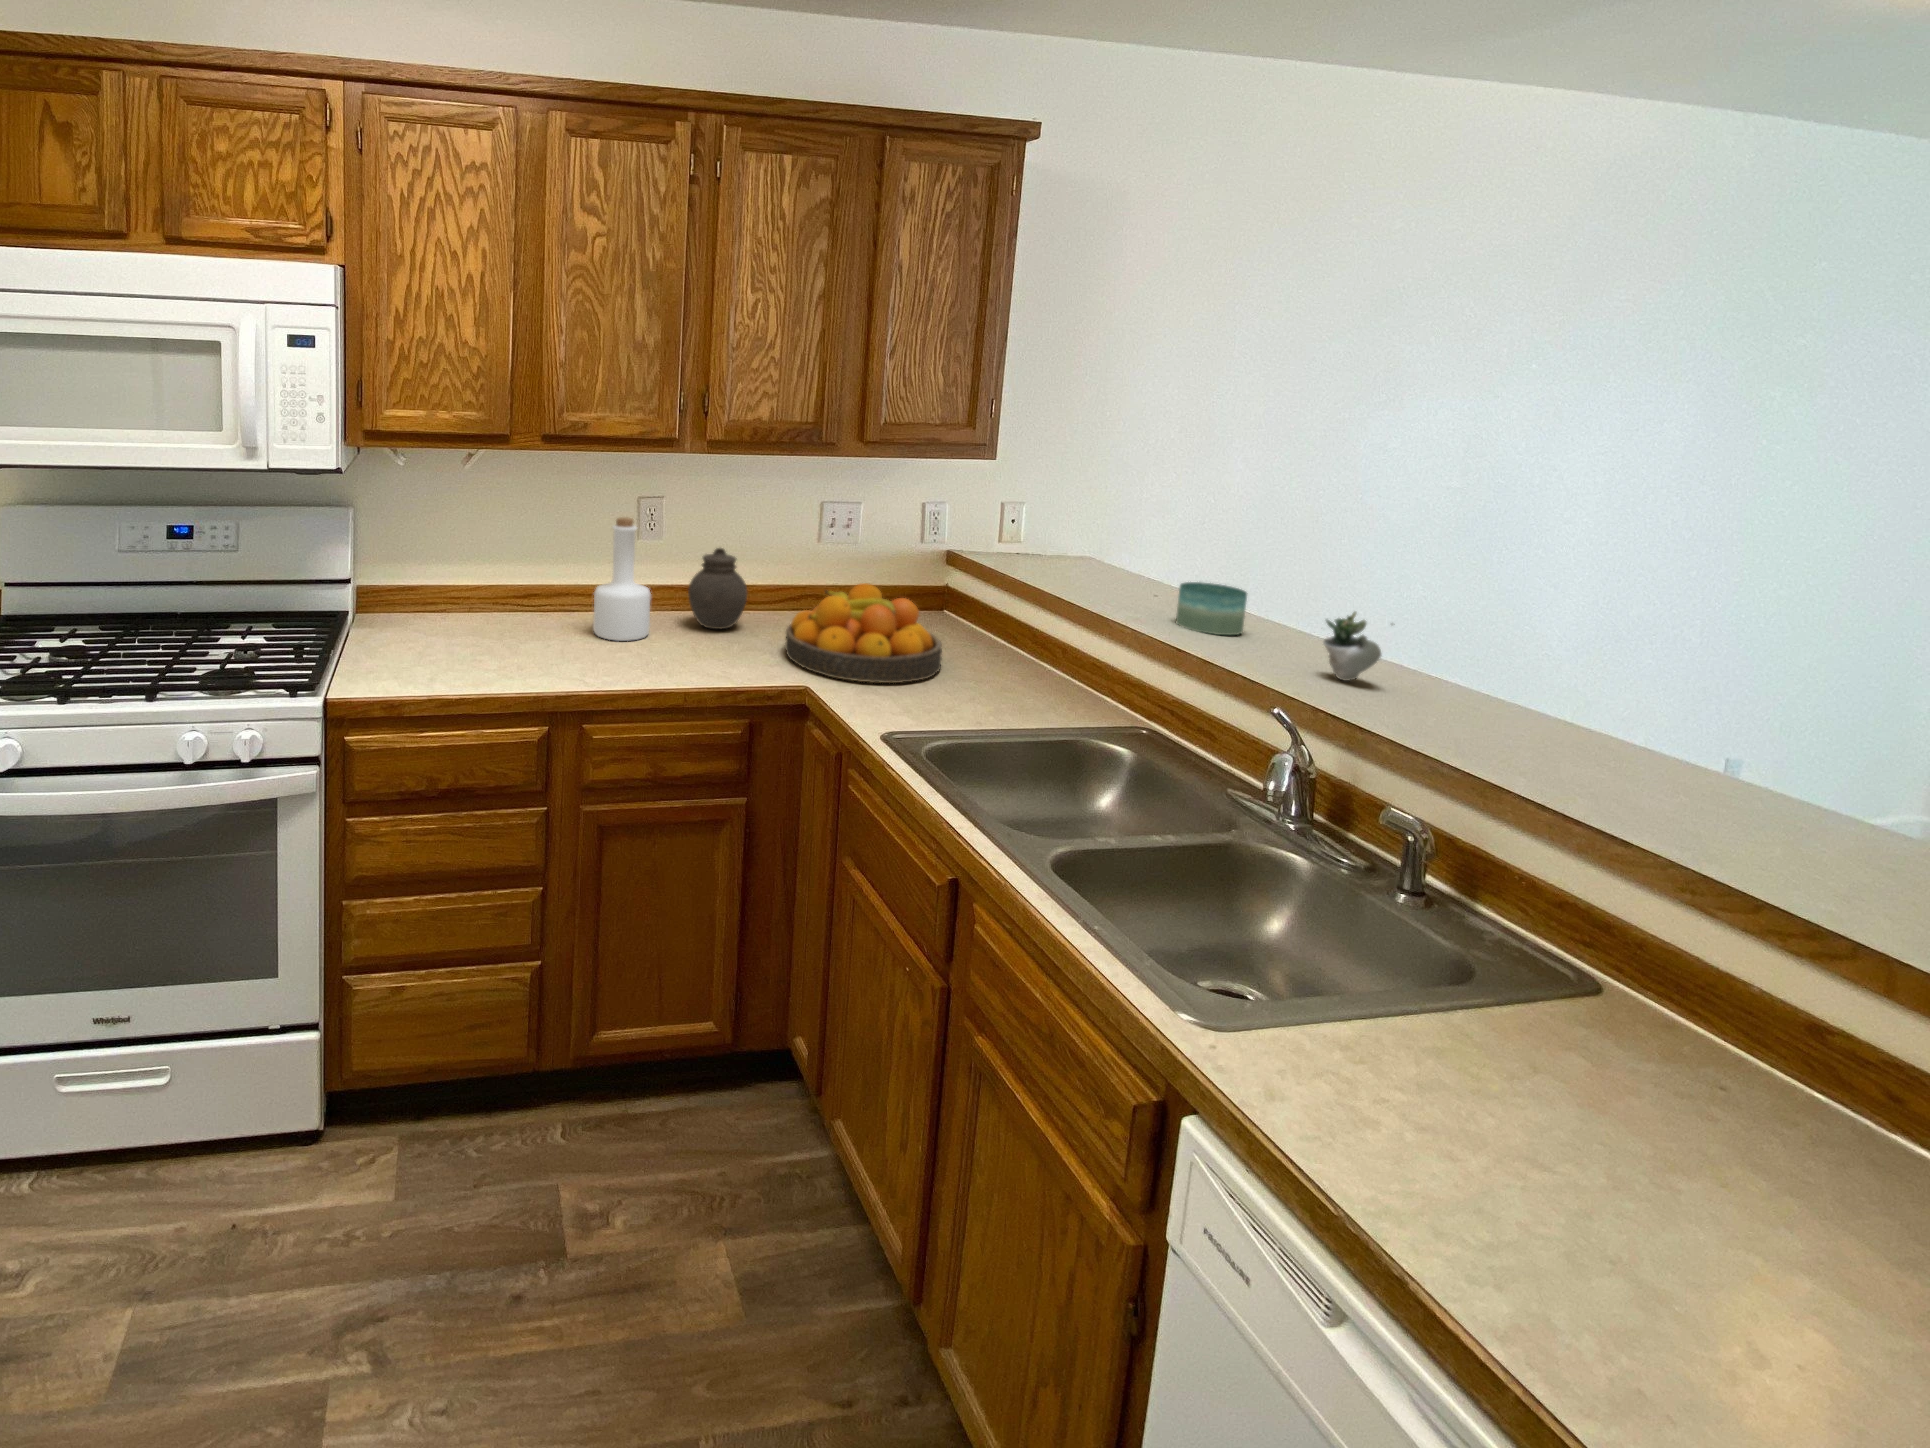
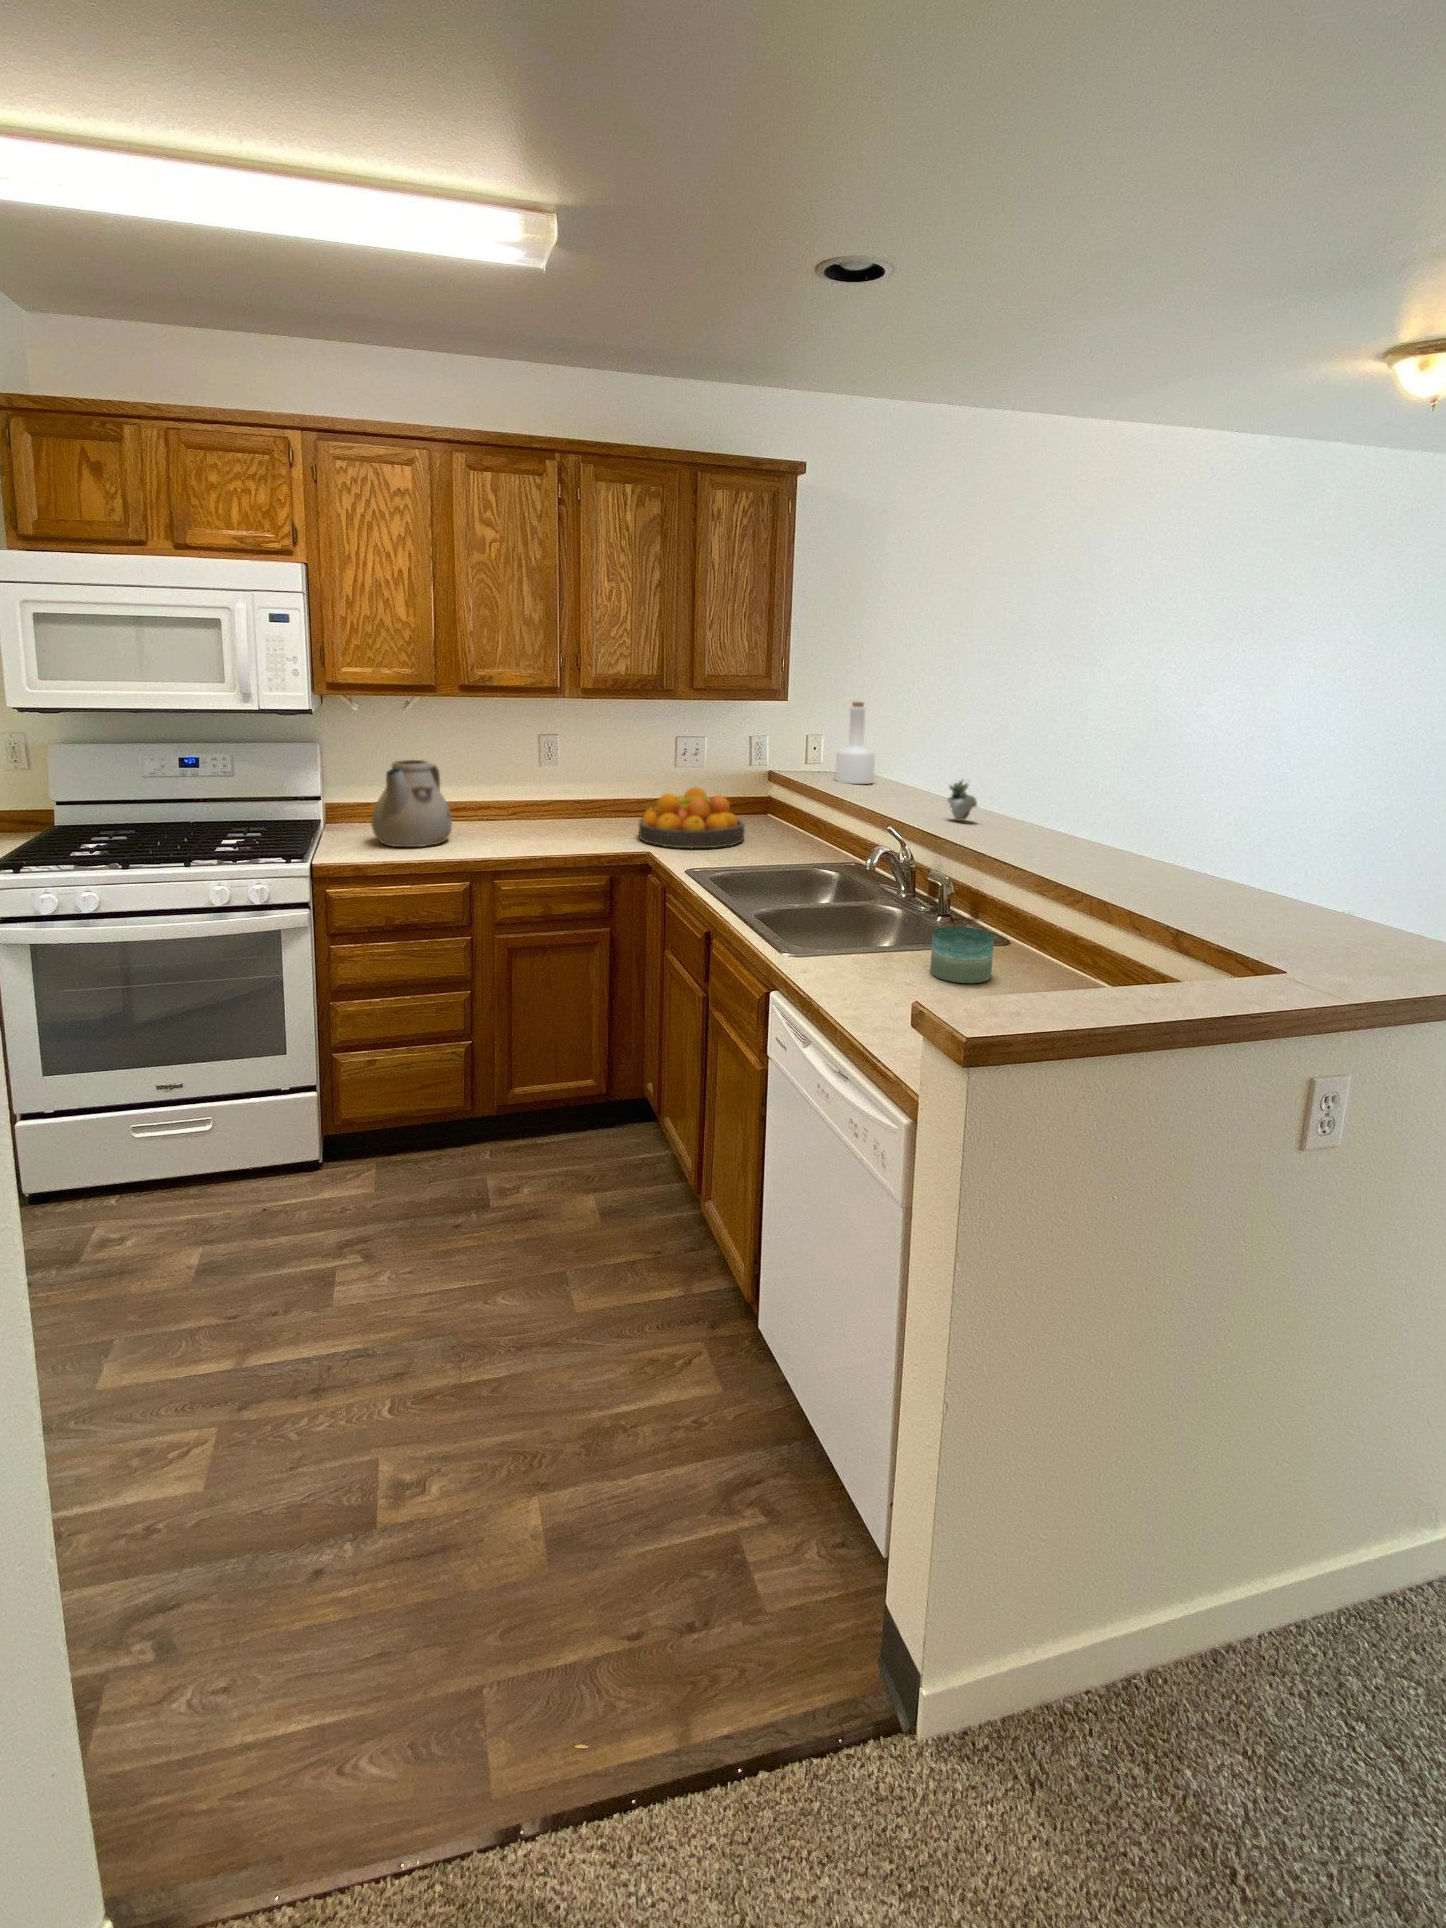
bottle: present [593,517,651,641] -> present [835,702,875,784]
teapot: none [415,539,526,666] -> present [371,760,452,847]
jar: present [688,548,747,629] -> none [574,768,617,827]
candle: present [1176,582,1247,635] -> present [930,927,994,983]

